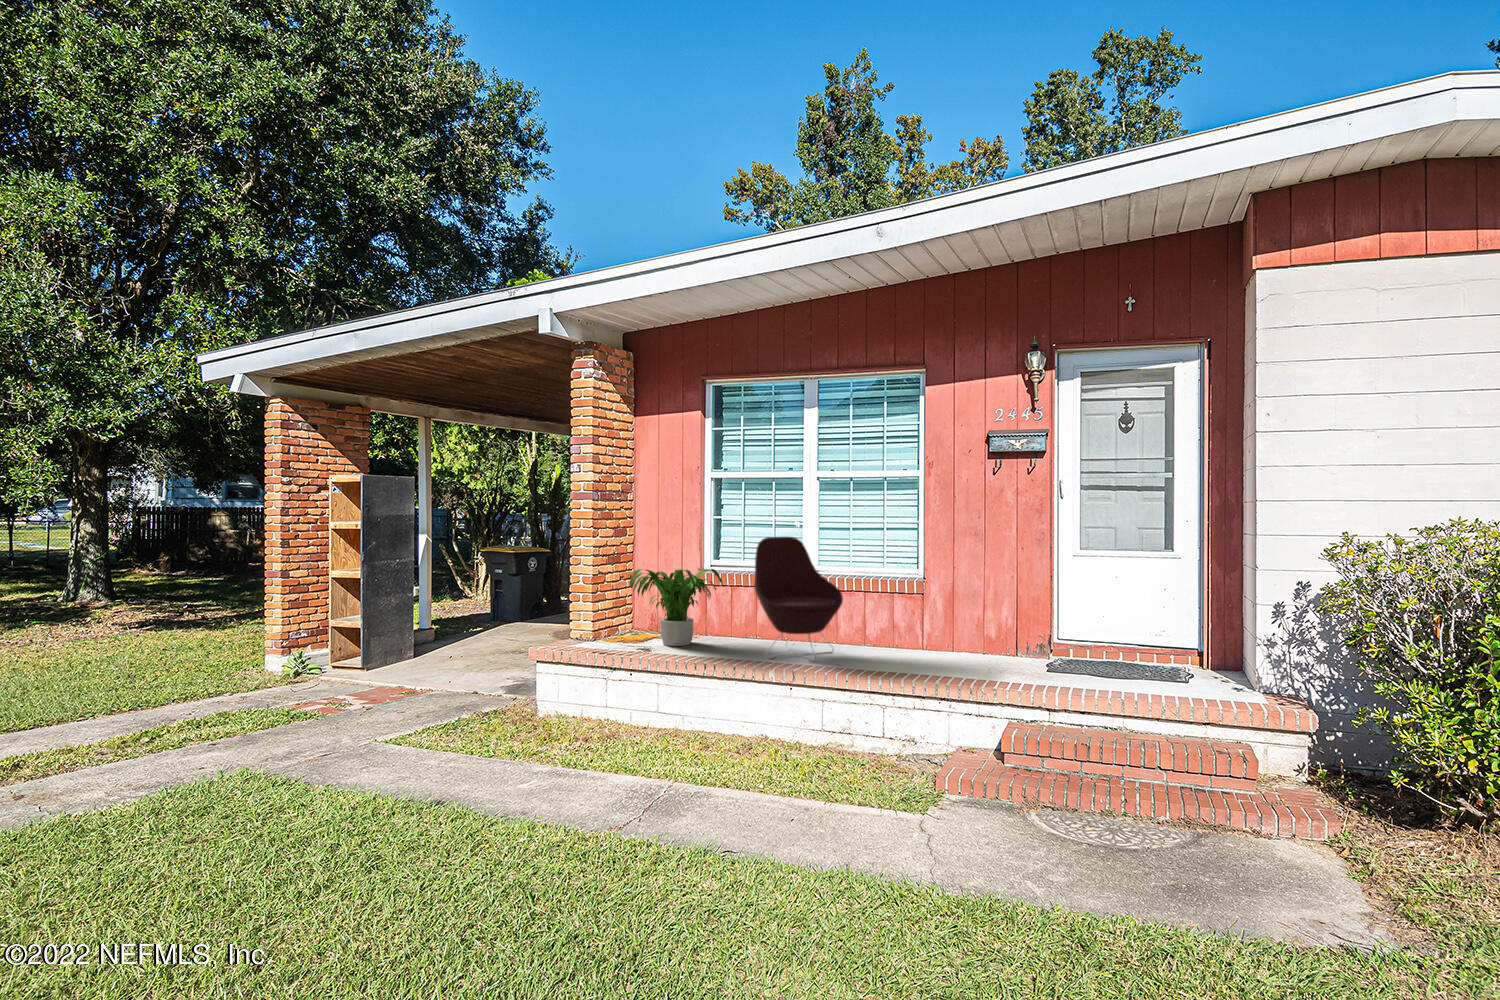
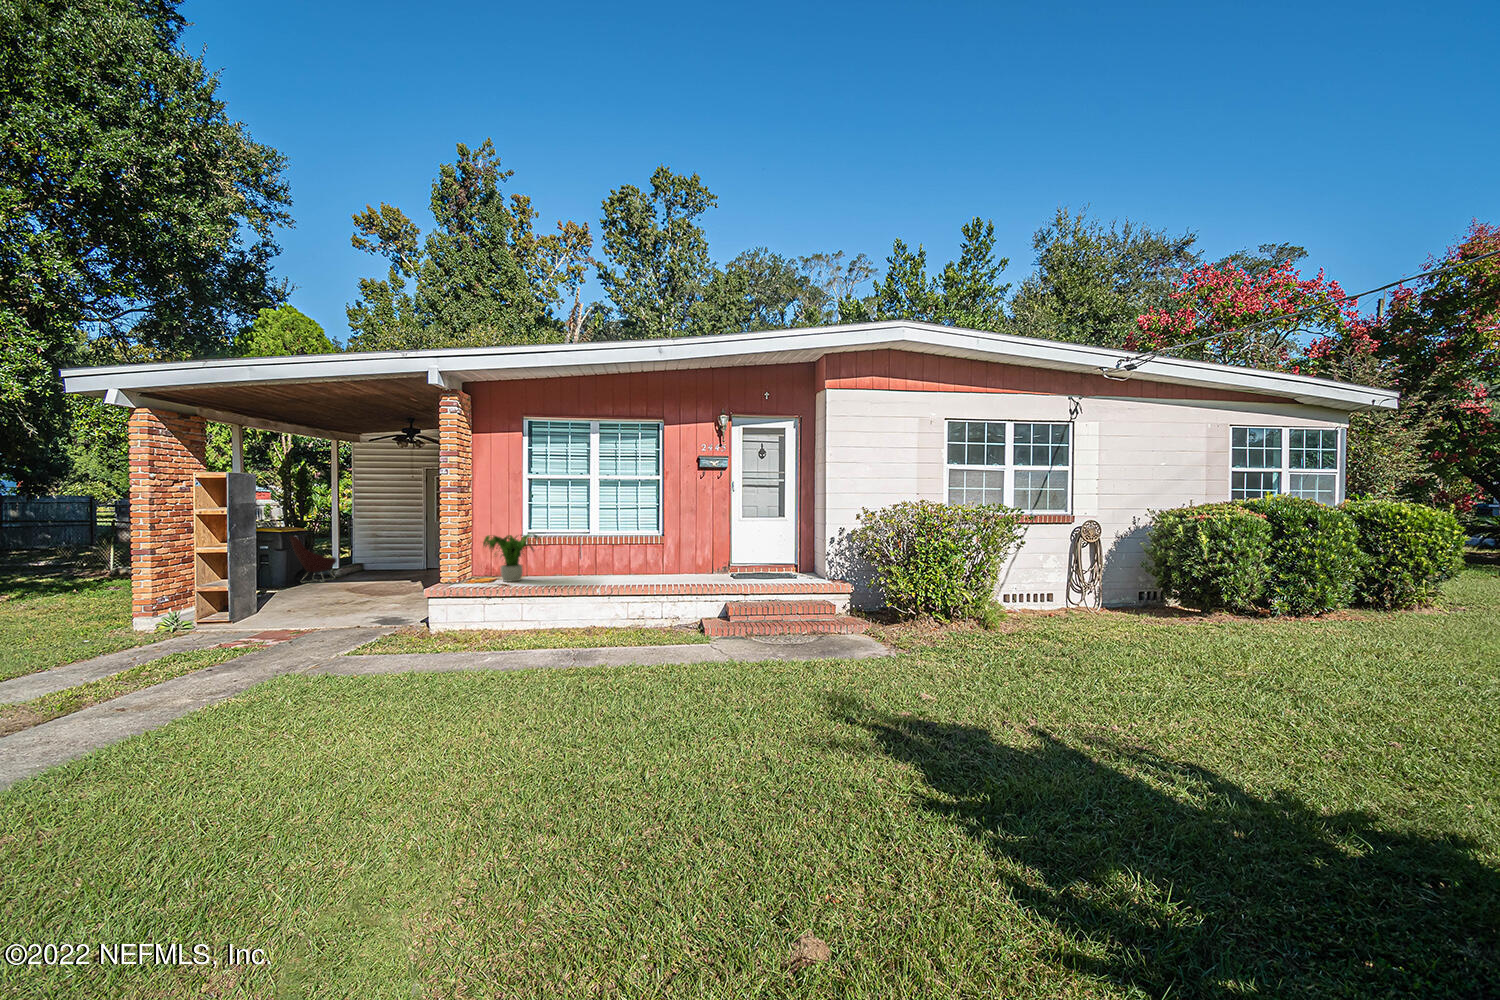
chair: present [754,537,843,661] -> present [290,536,336,582]

